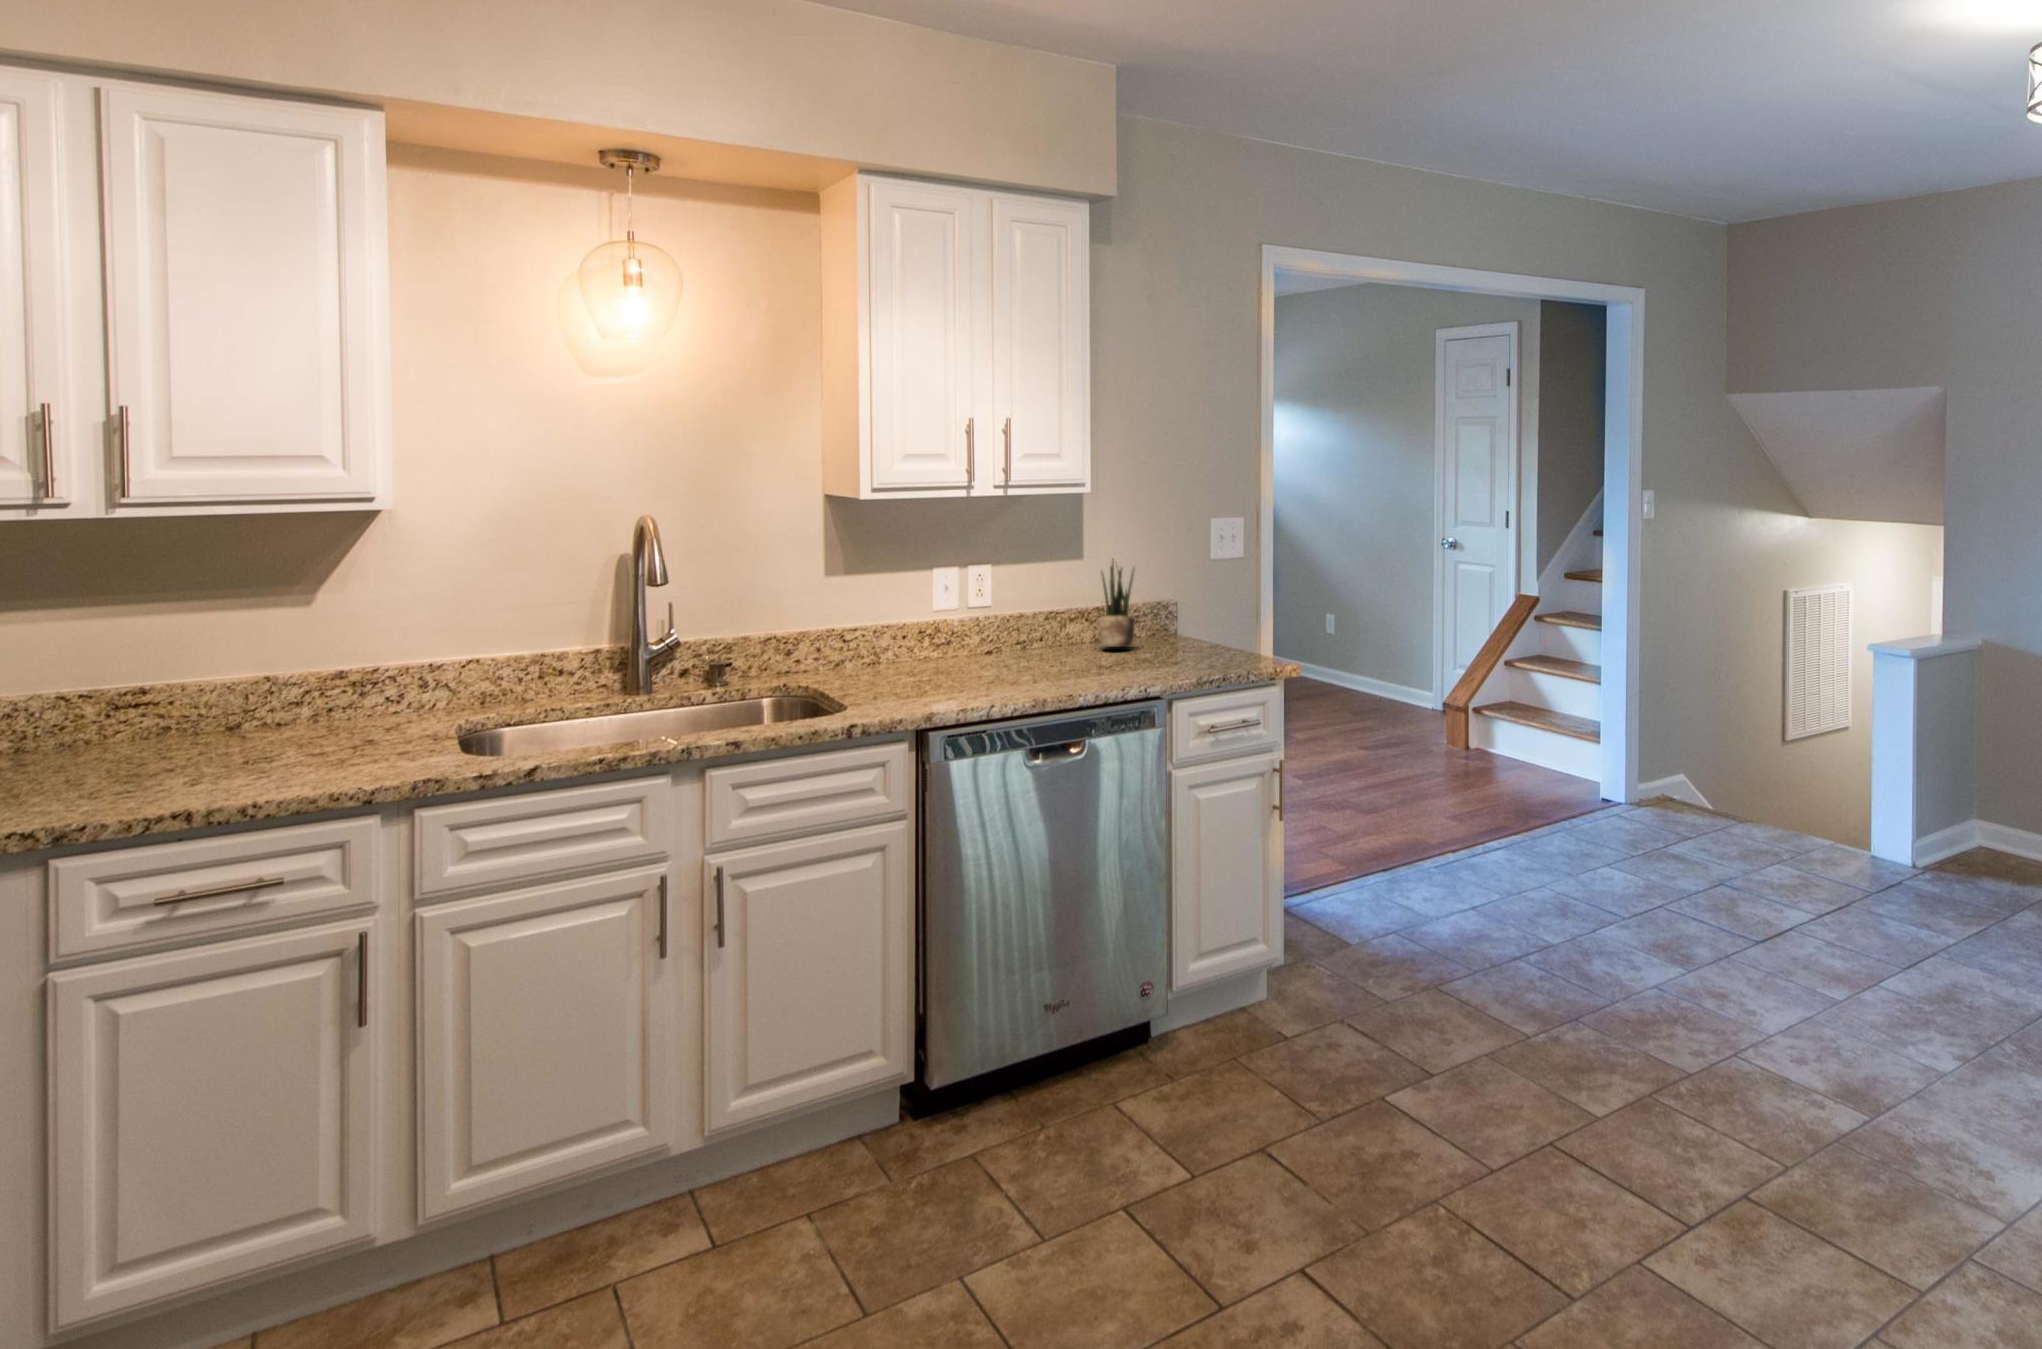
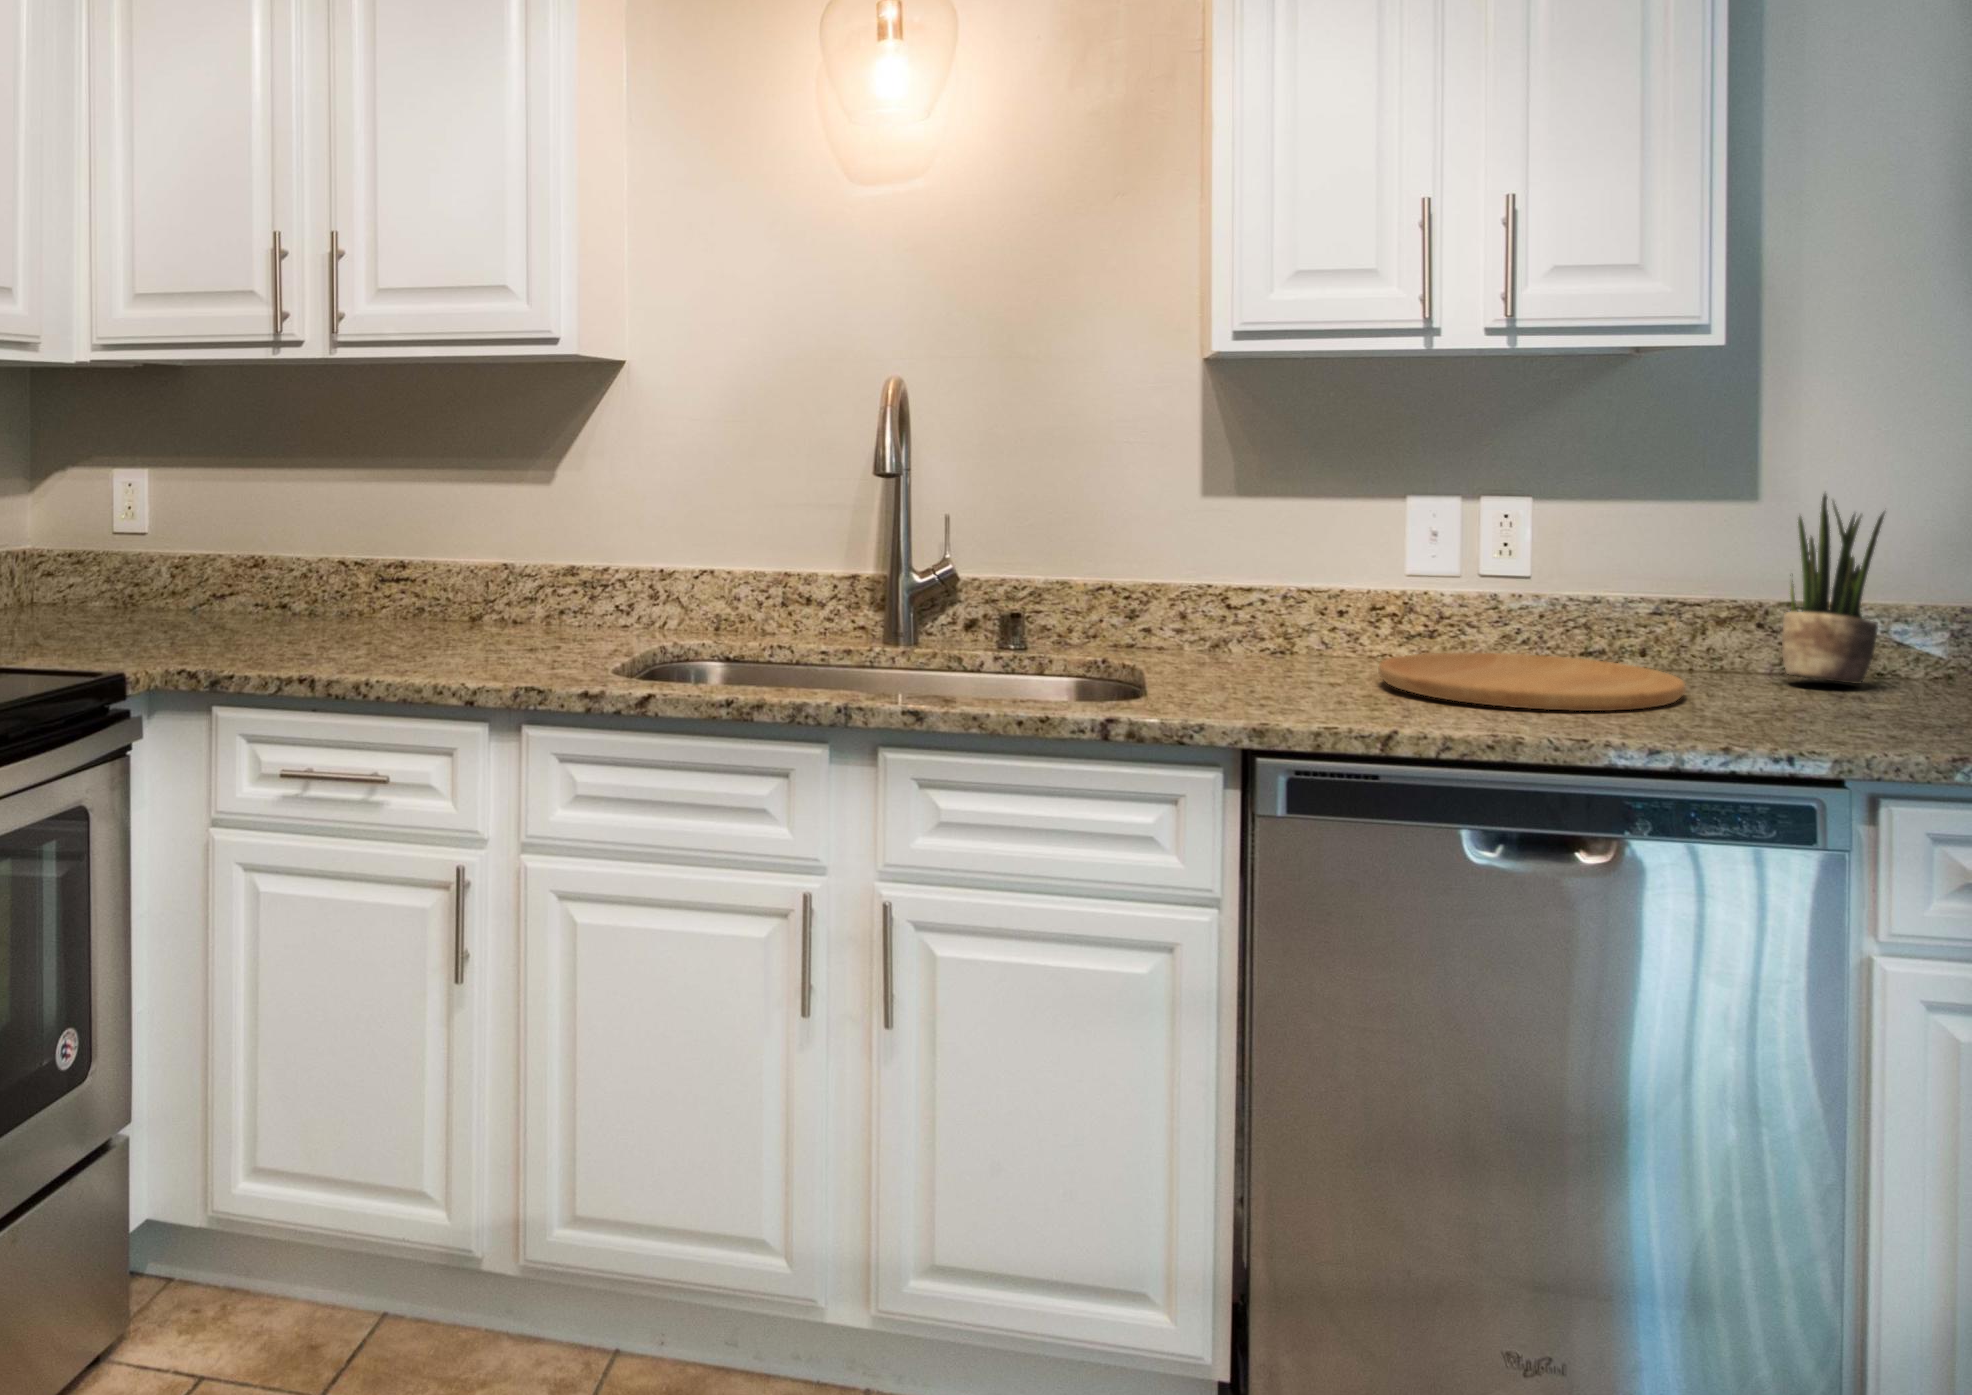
cutting board: none [943,651,1085,683] -> present [1378,653,1686,711]

